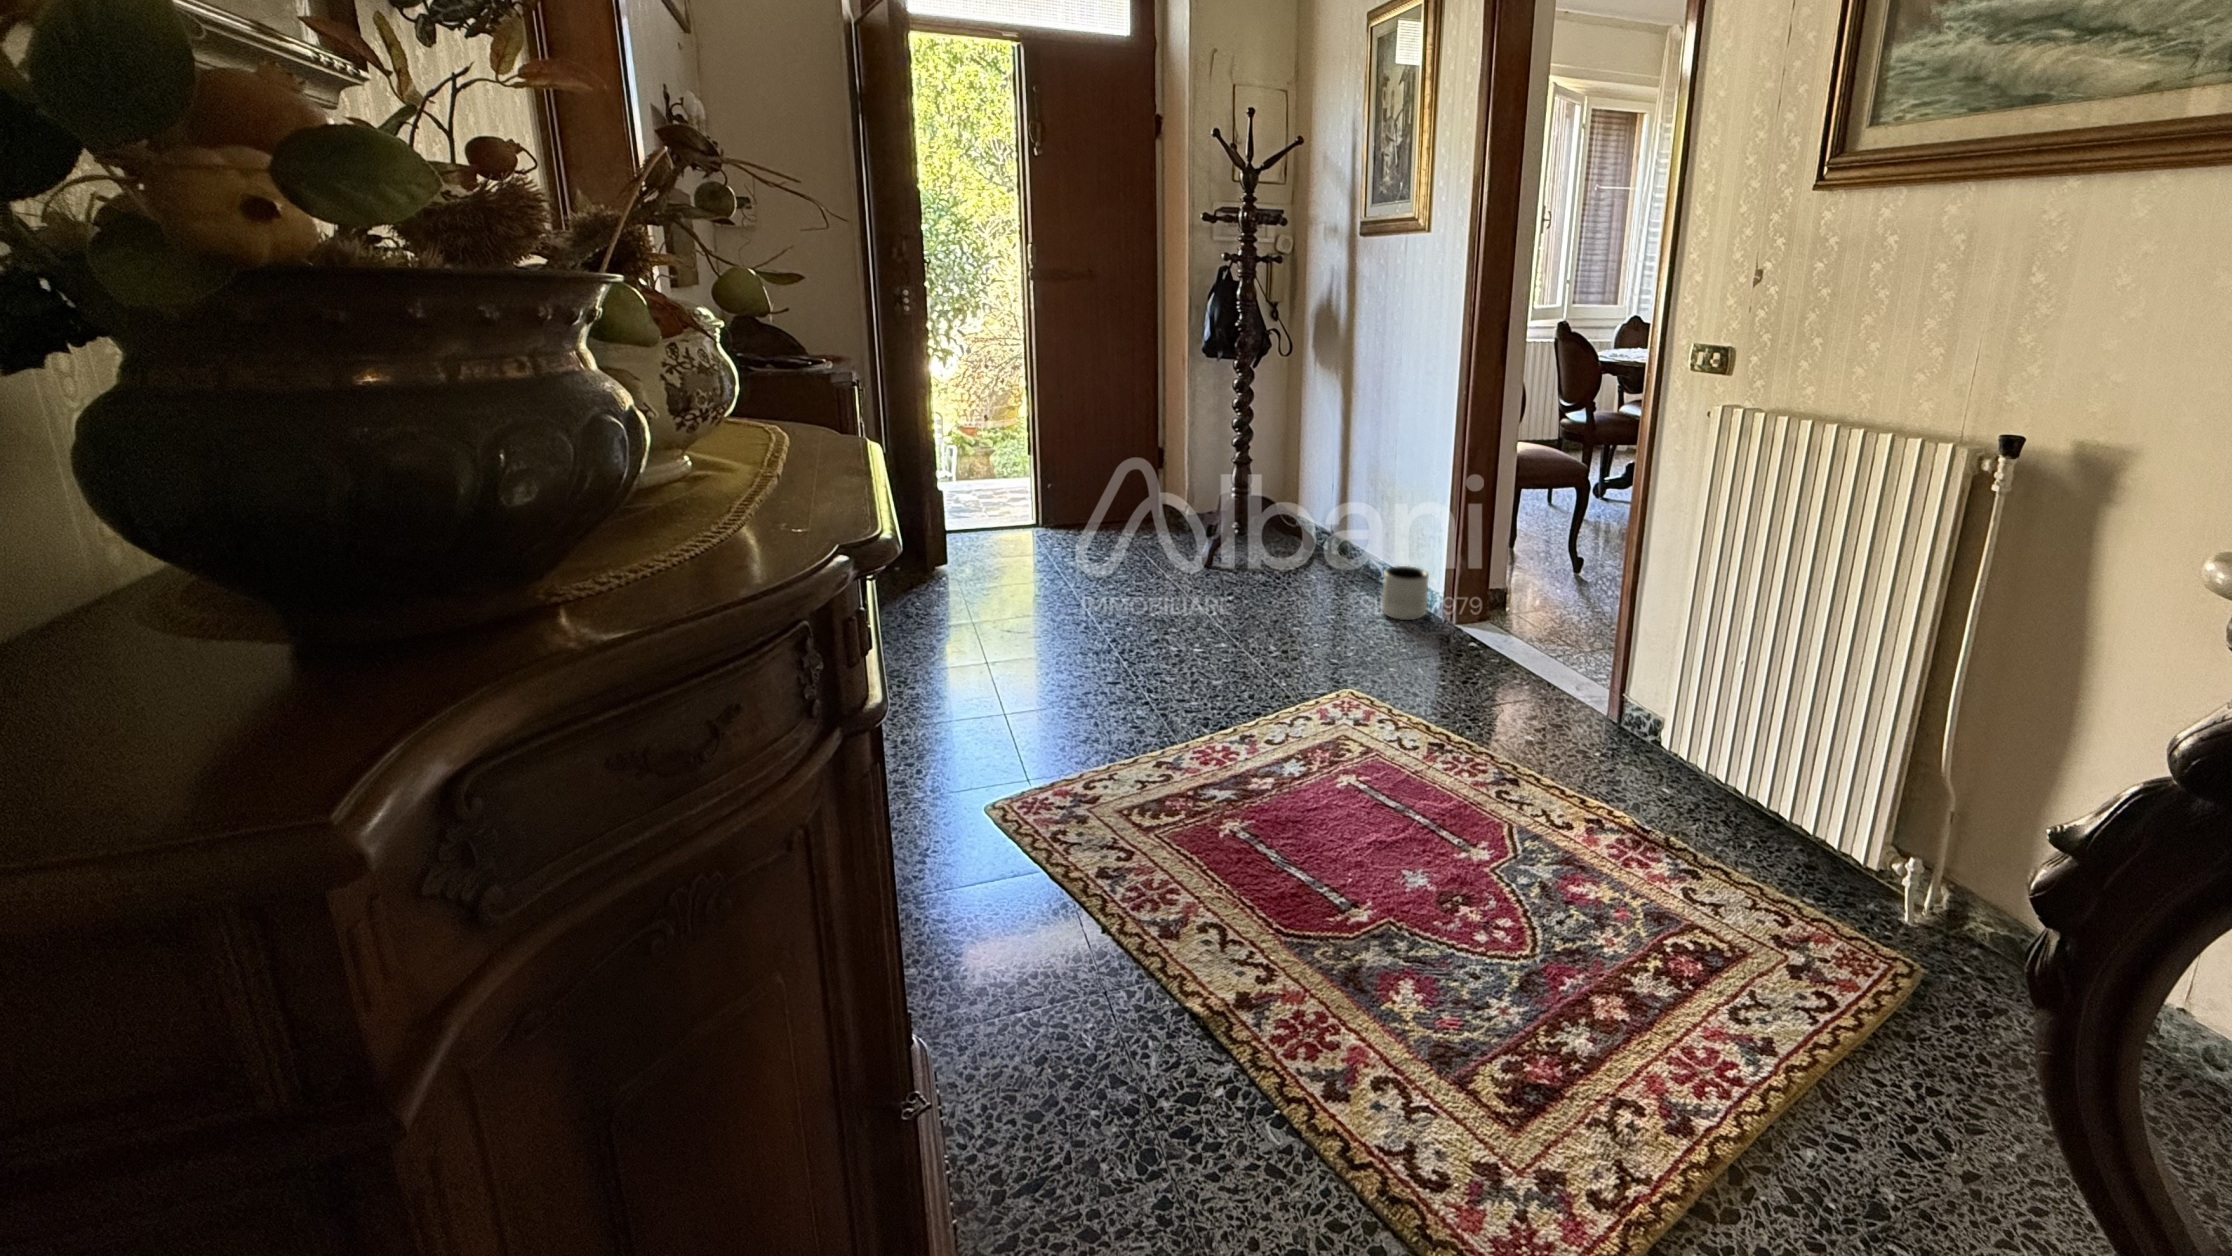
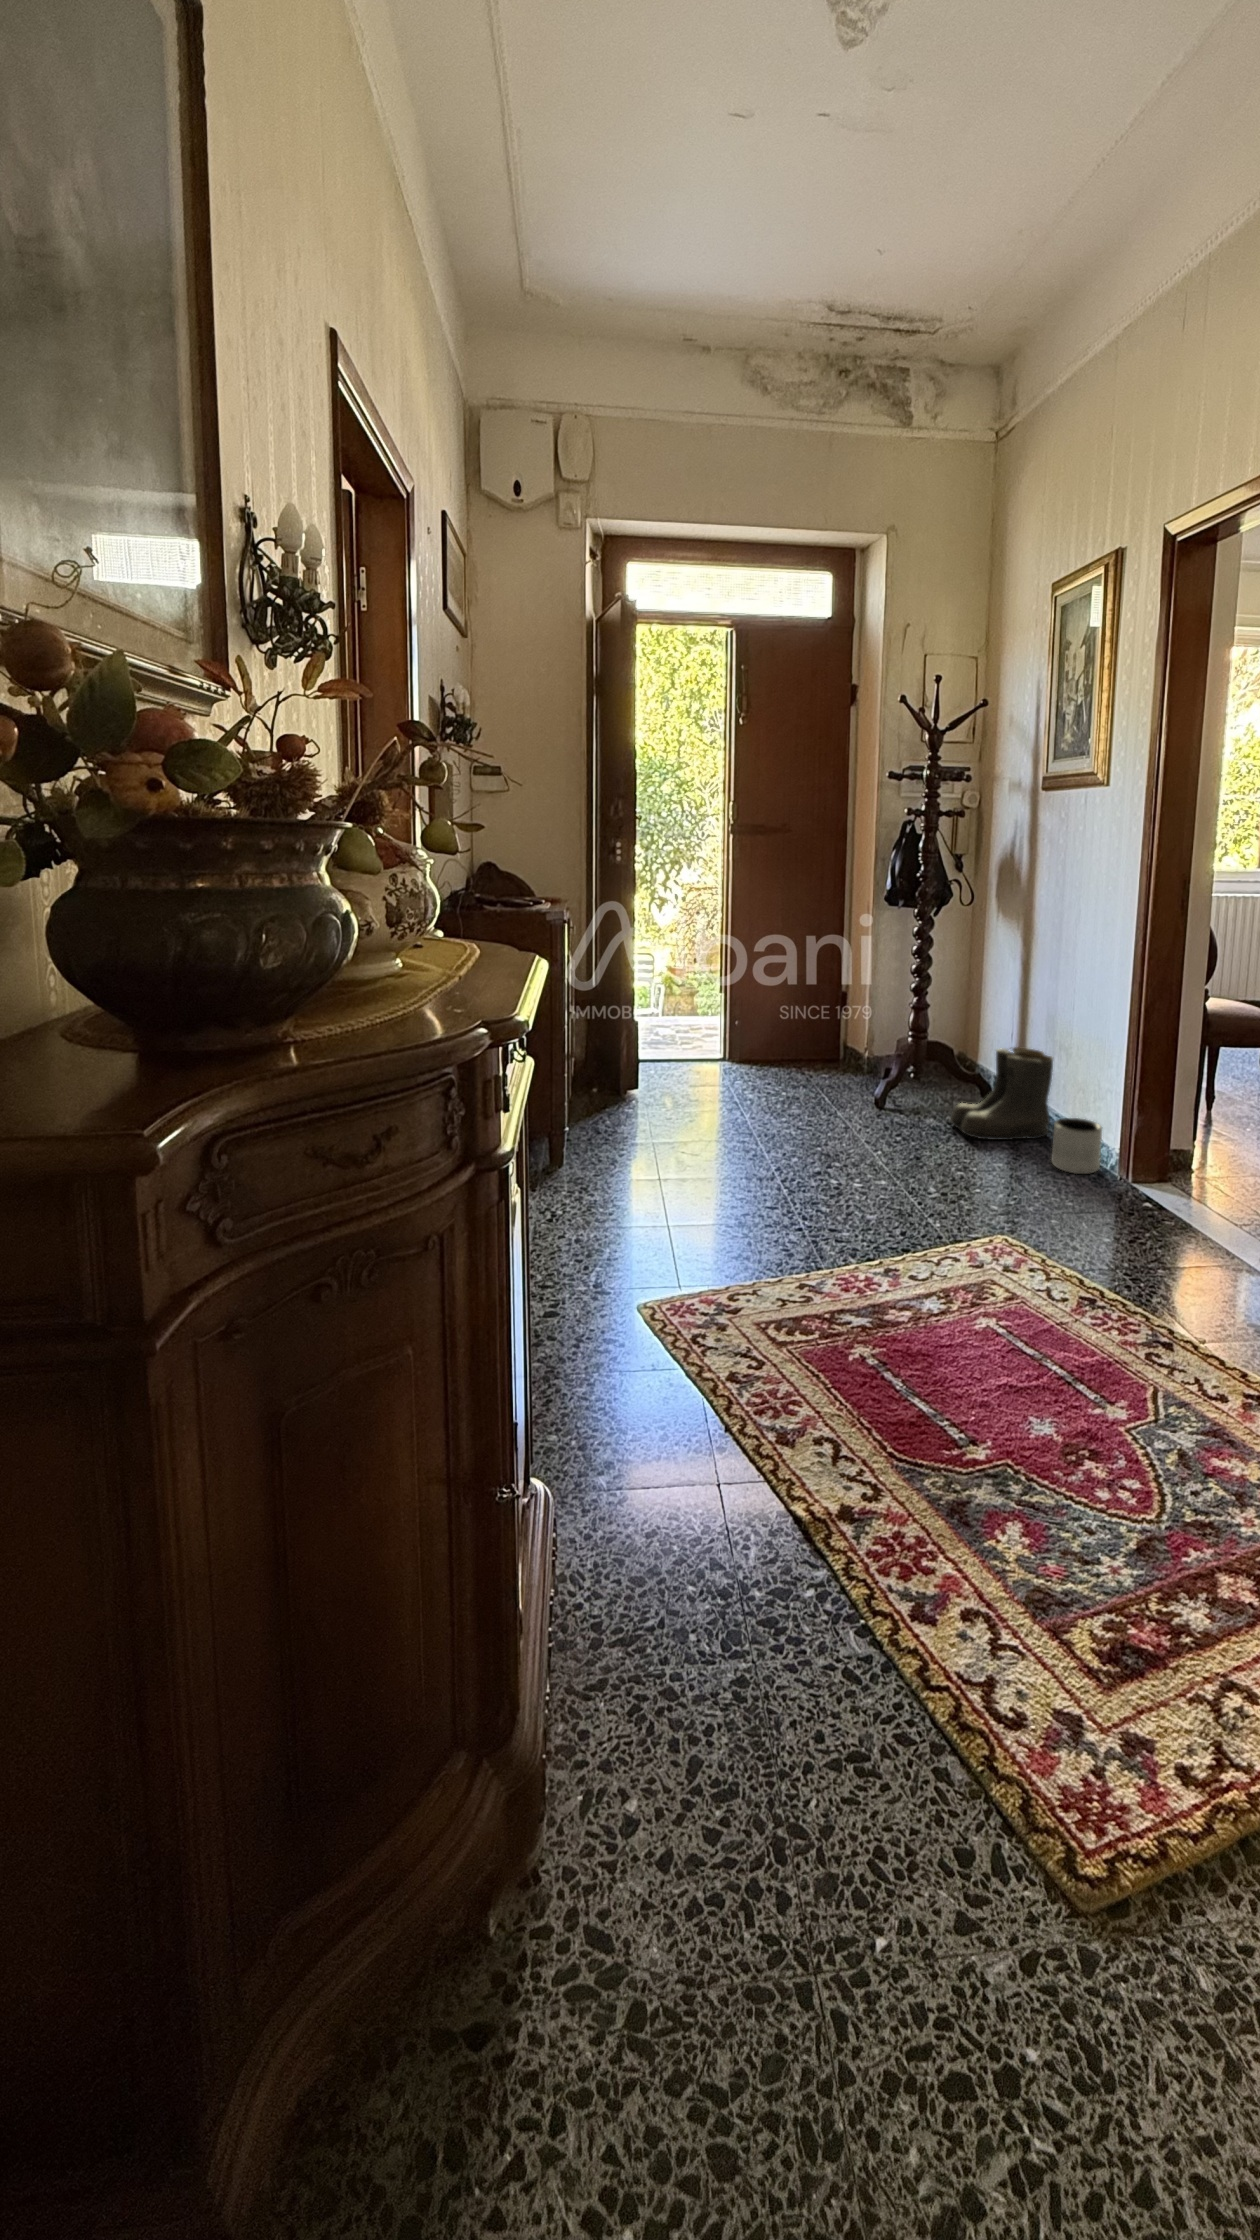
boots: none [1279,499,1378,592] -> present [950,1047,1053,1140]

